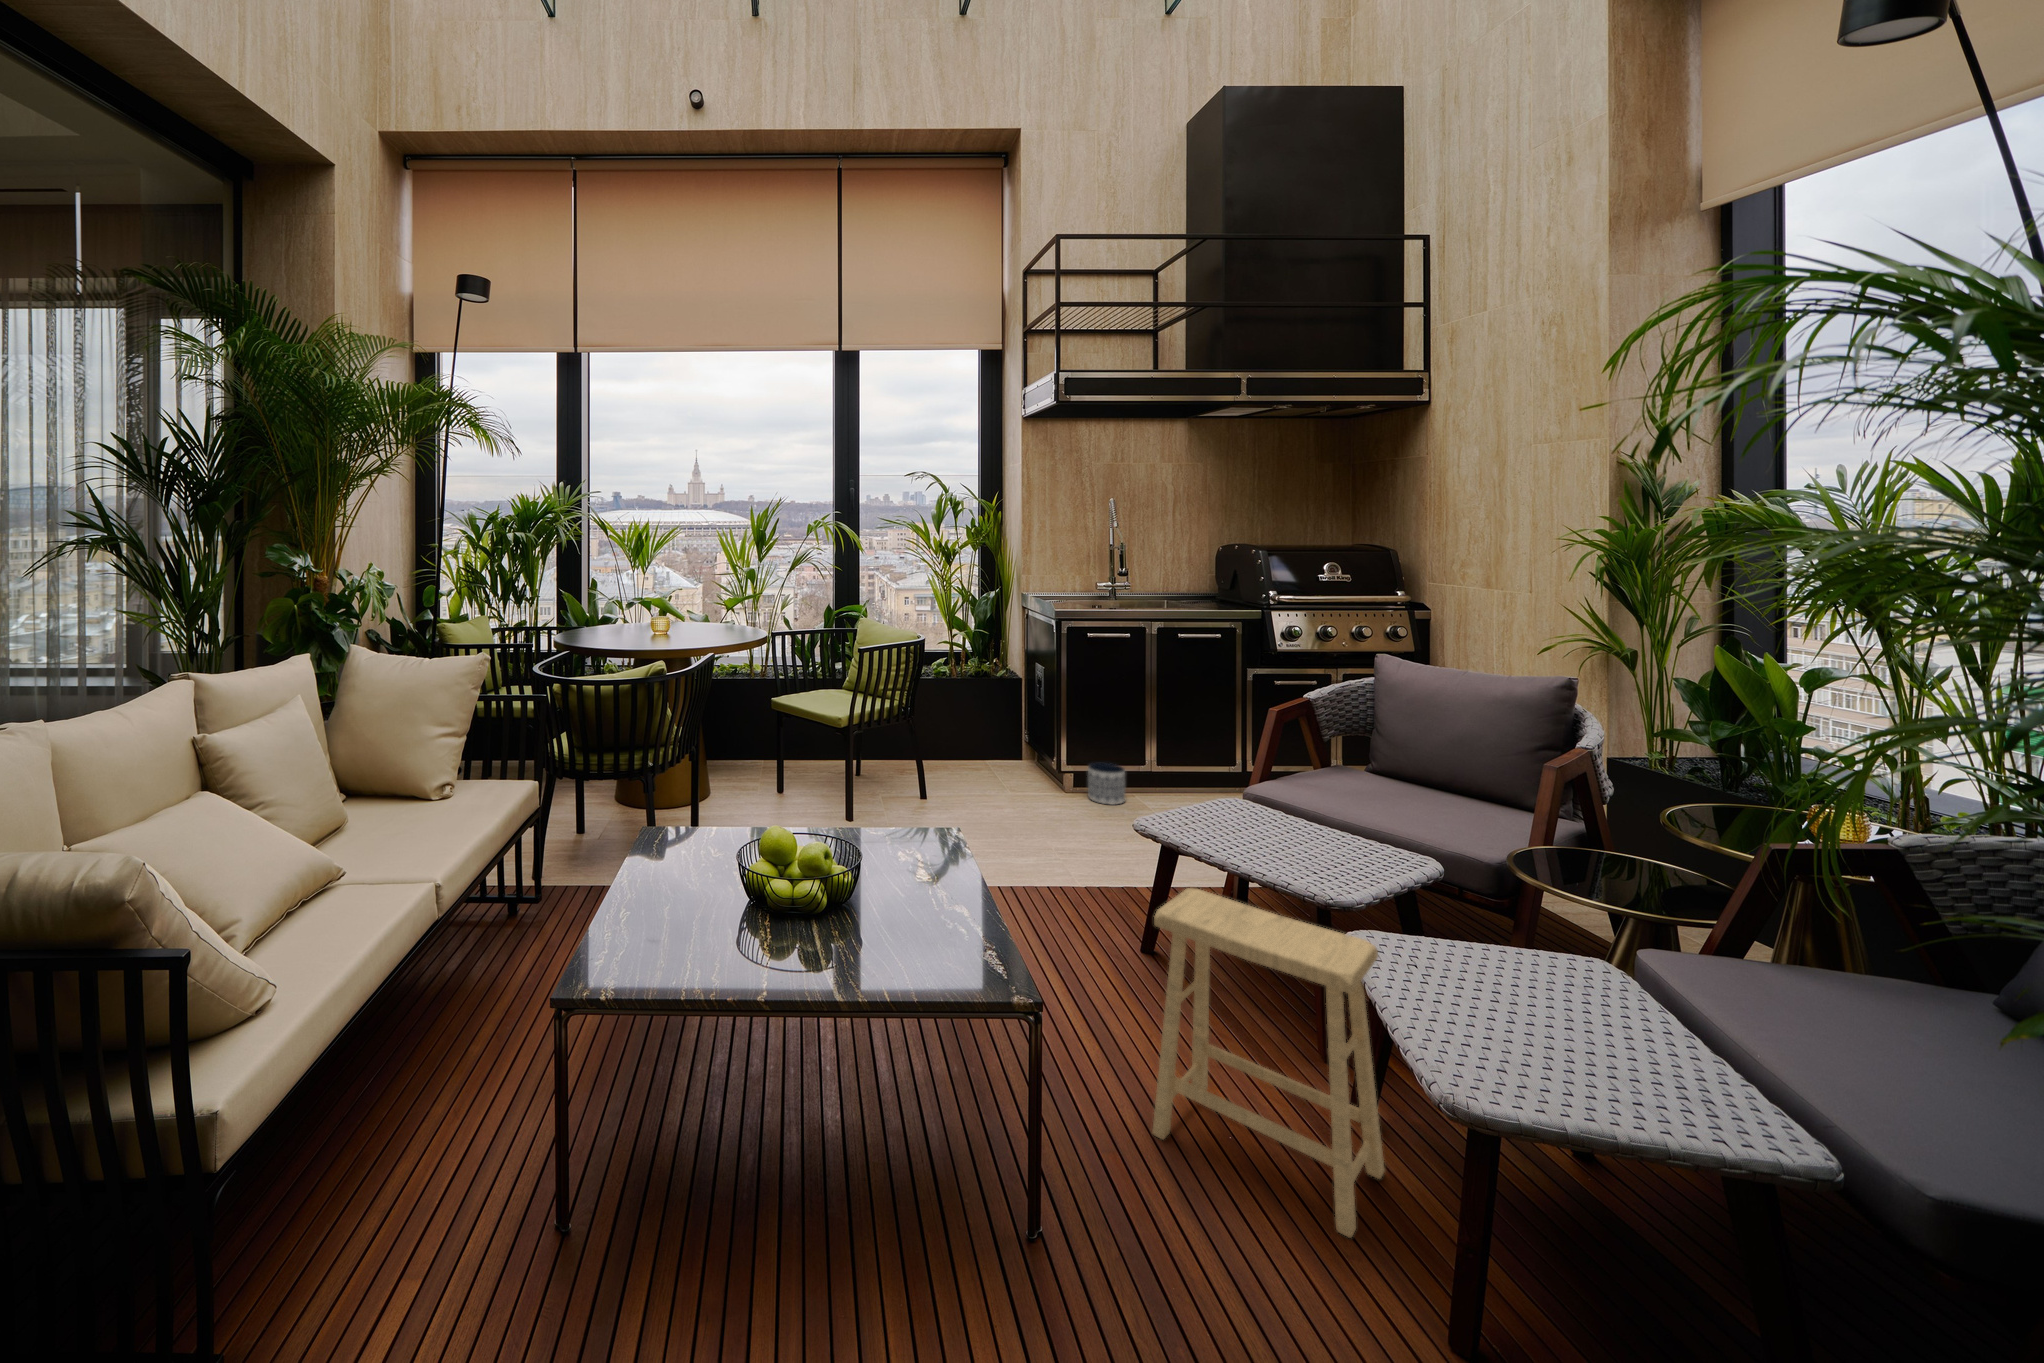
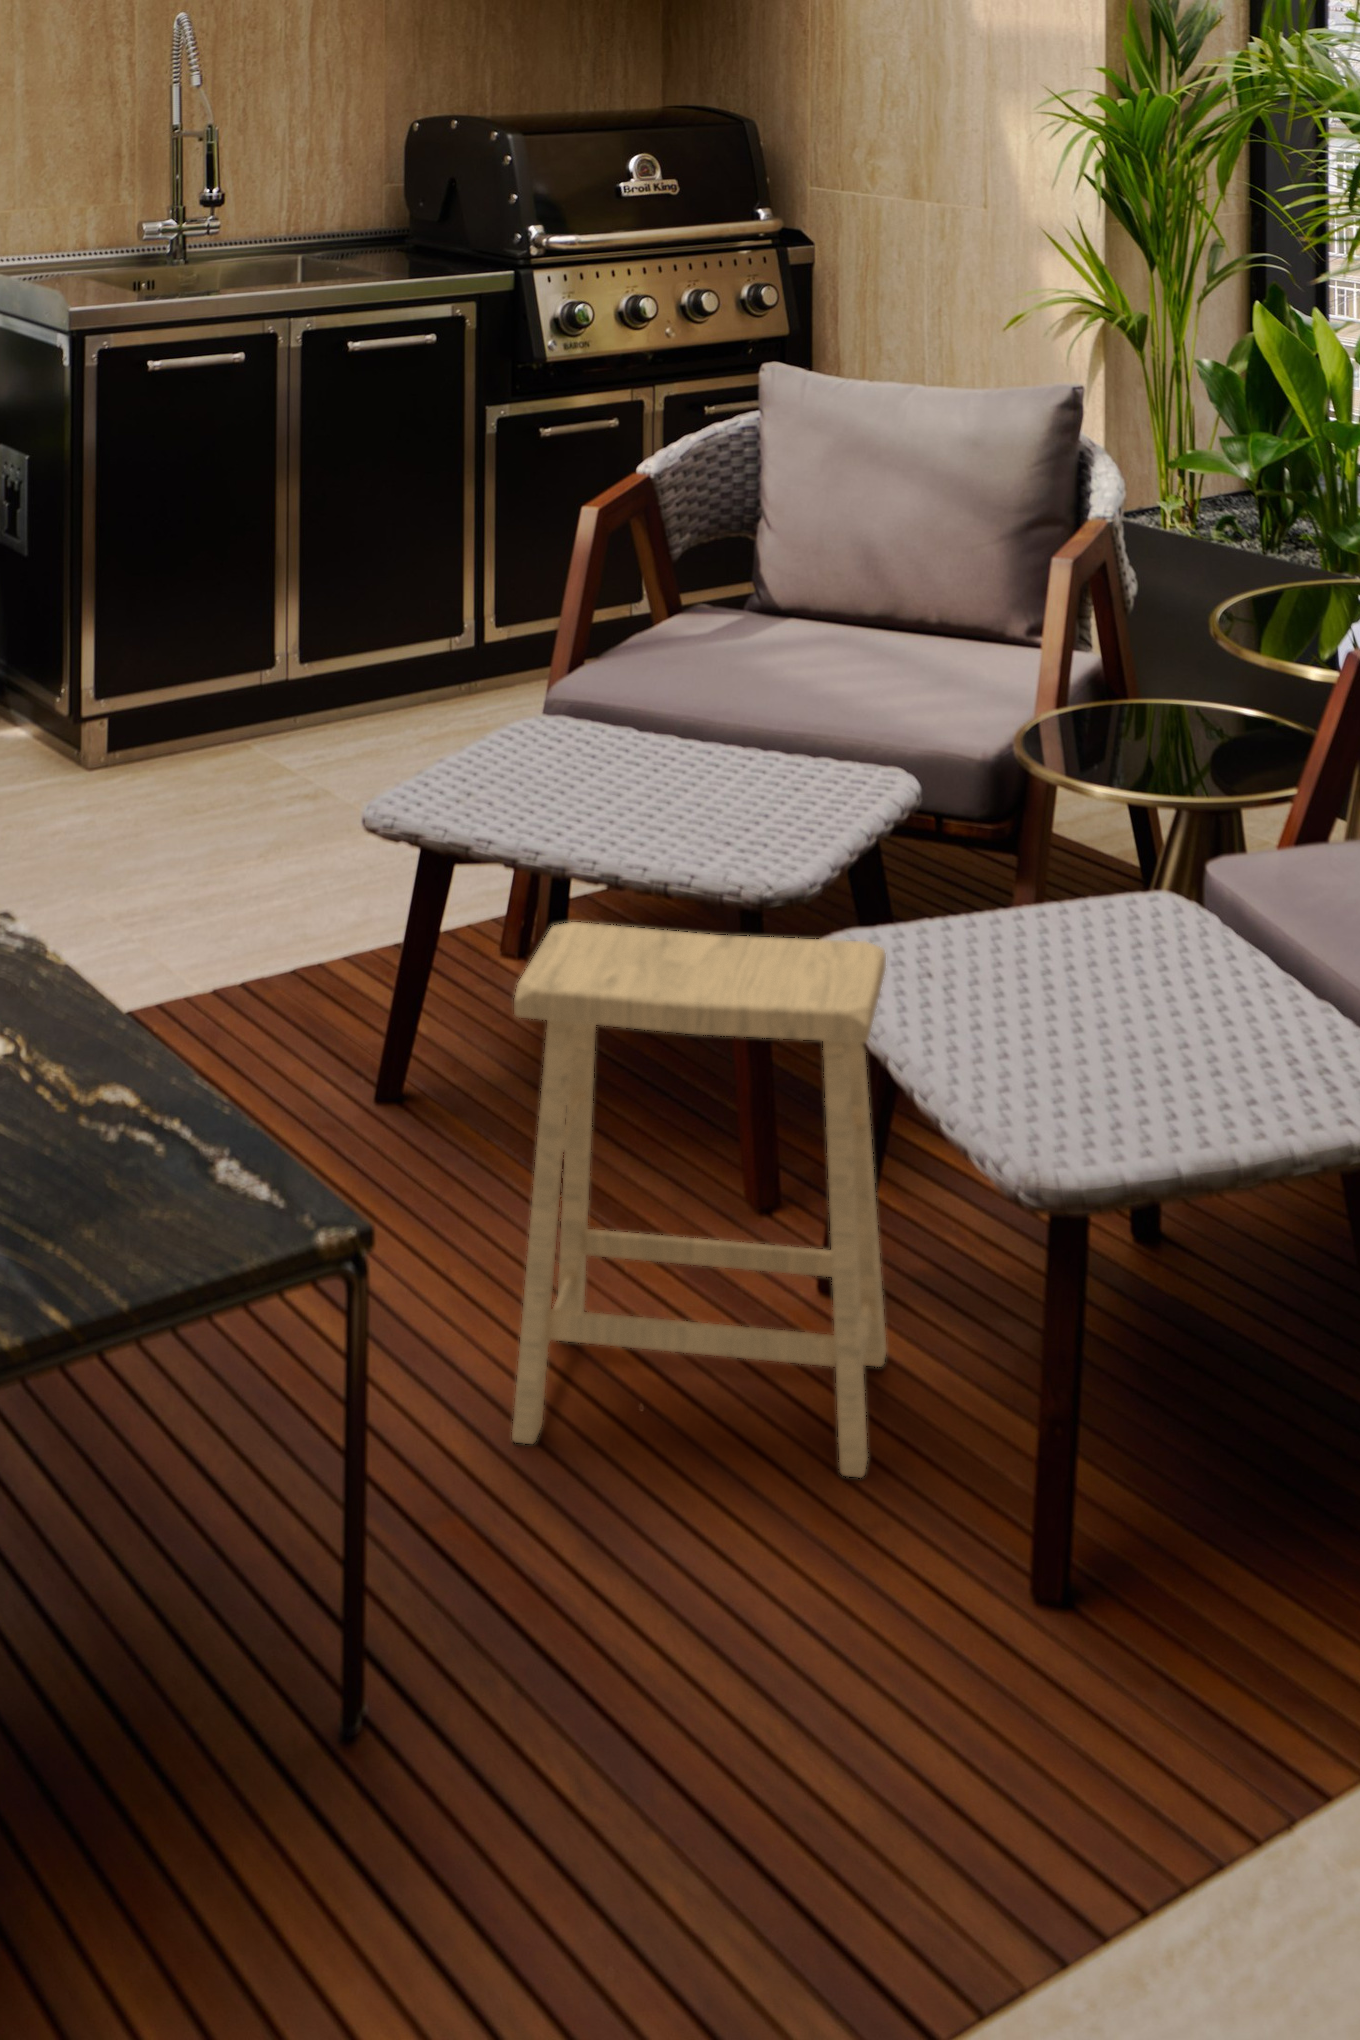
planter: present [1088,763,1125,805] -> none [153,685,242,787]

